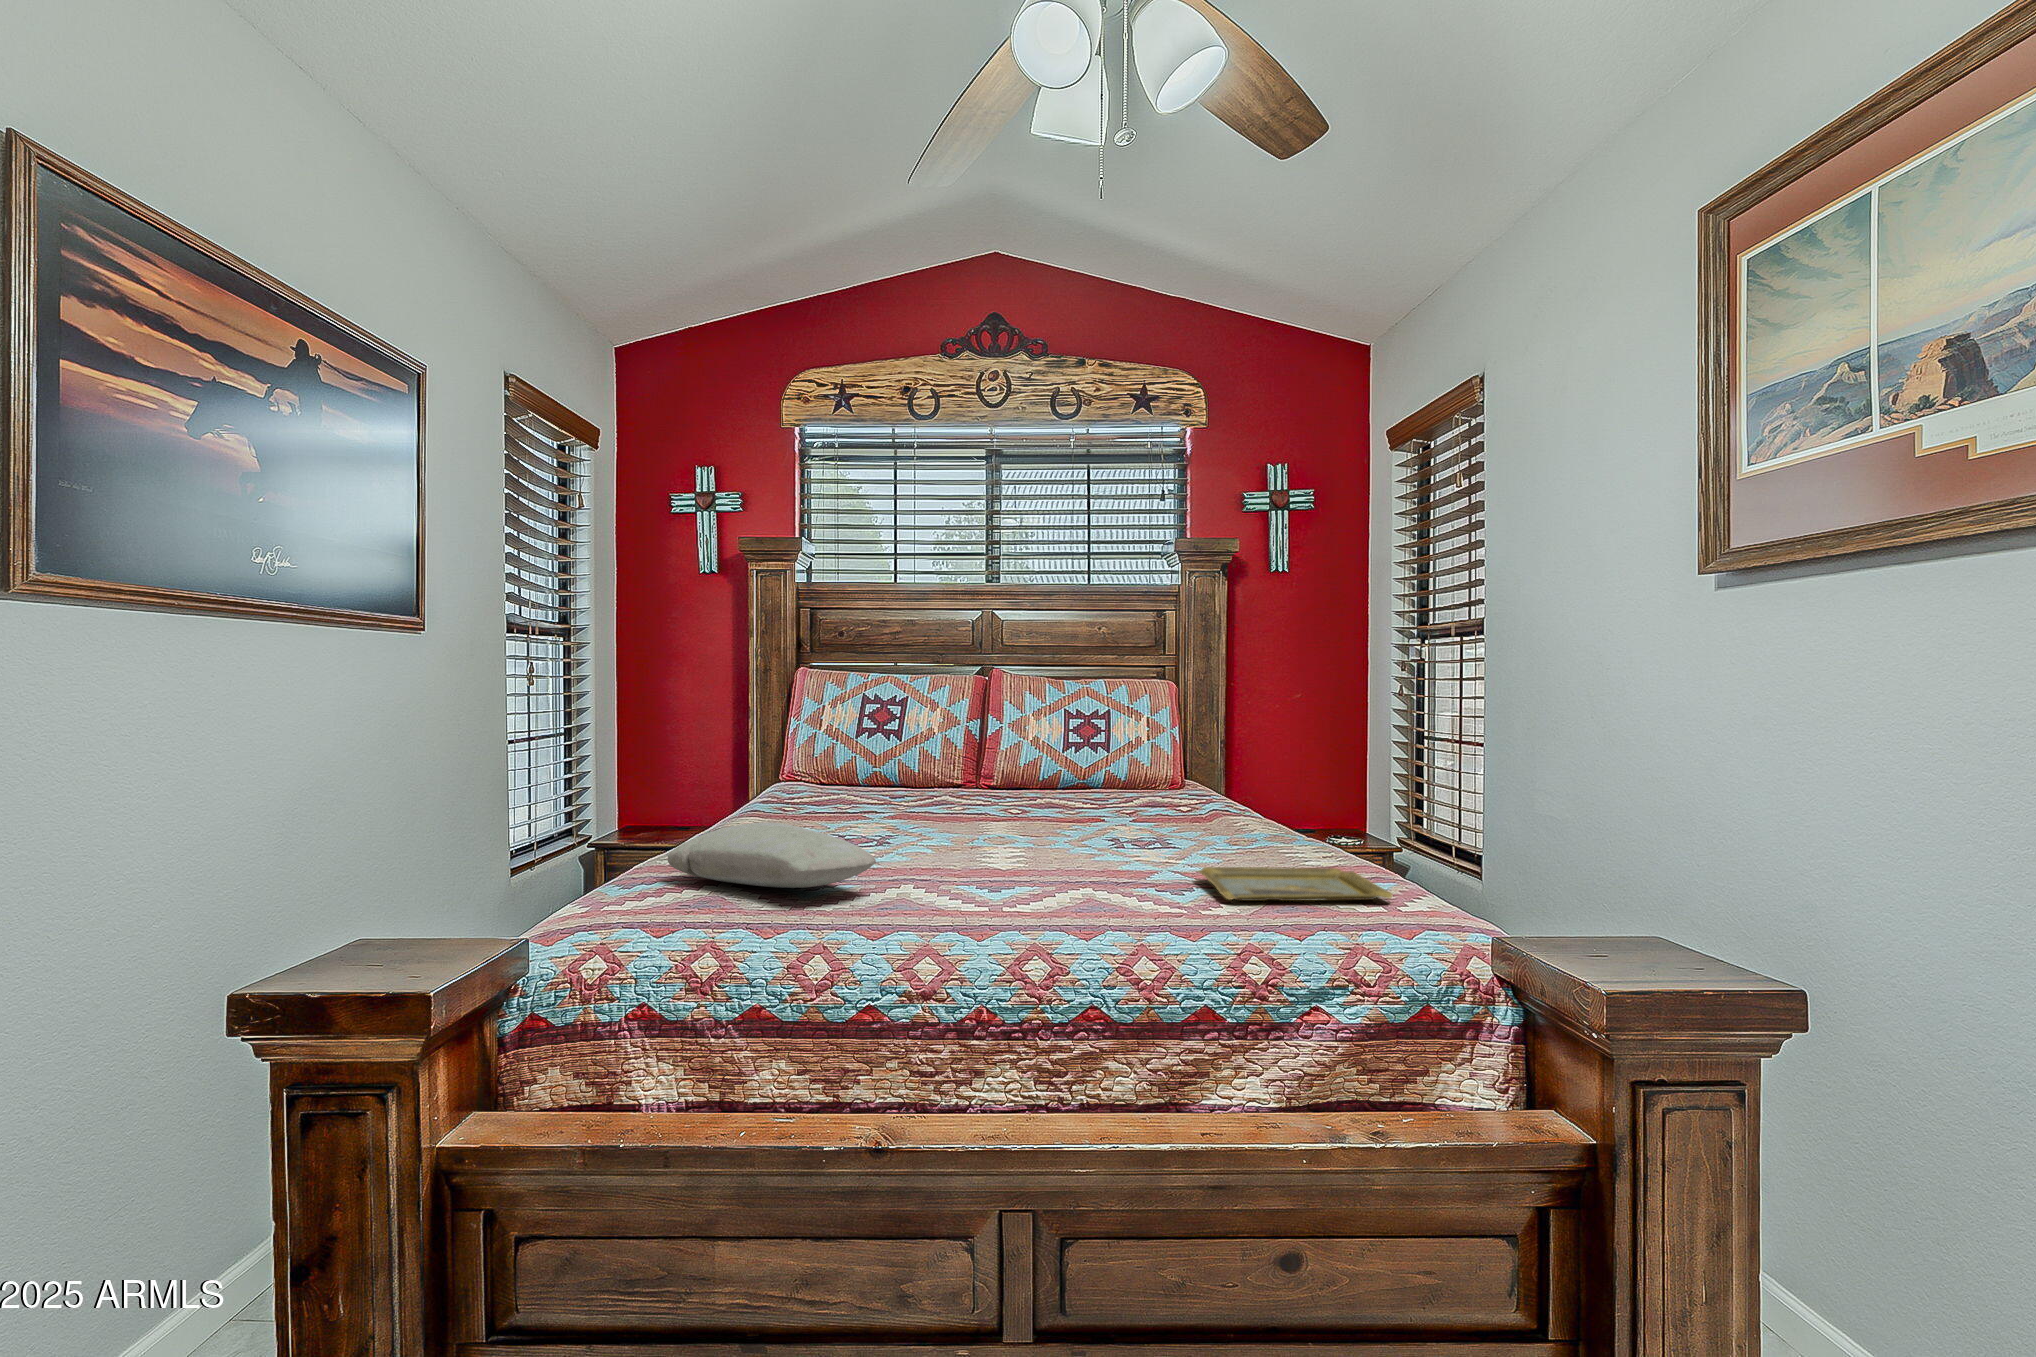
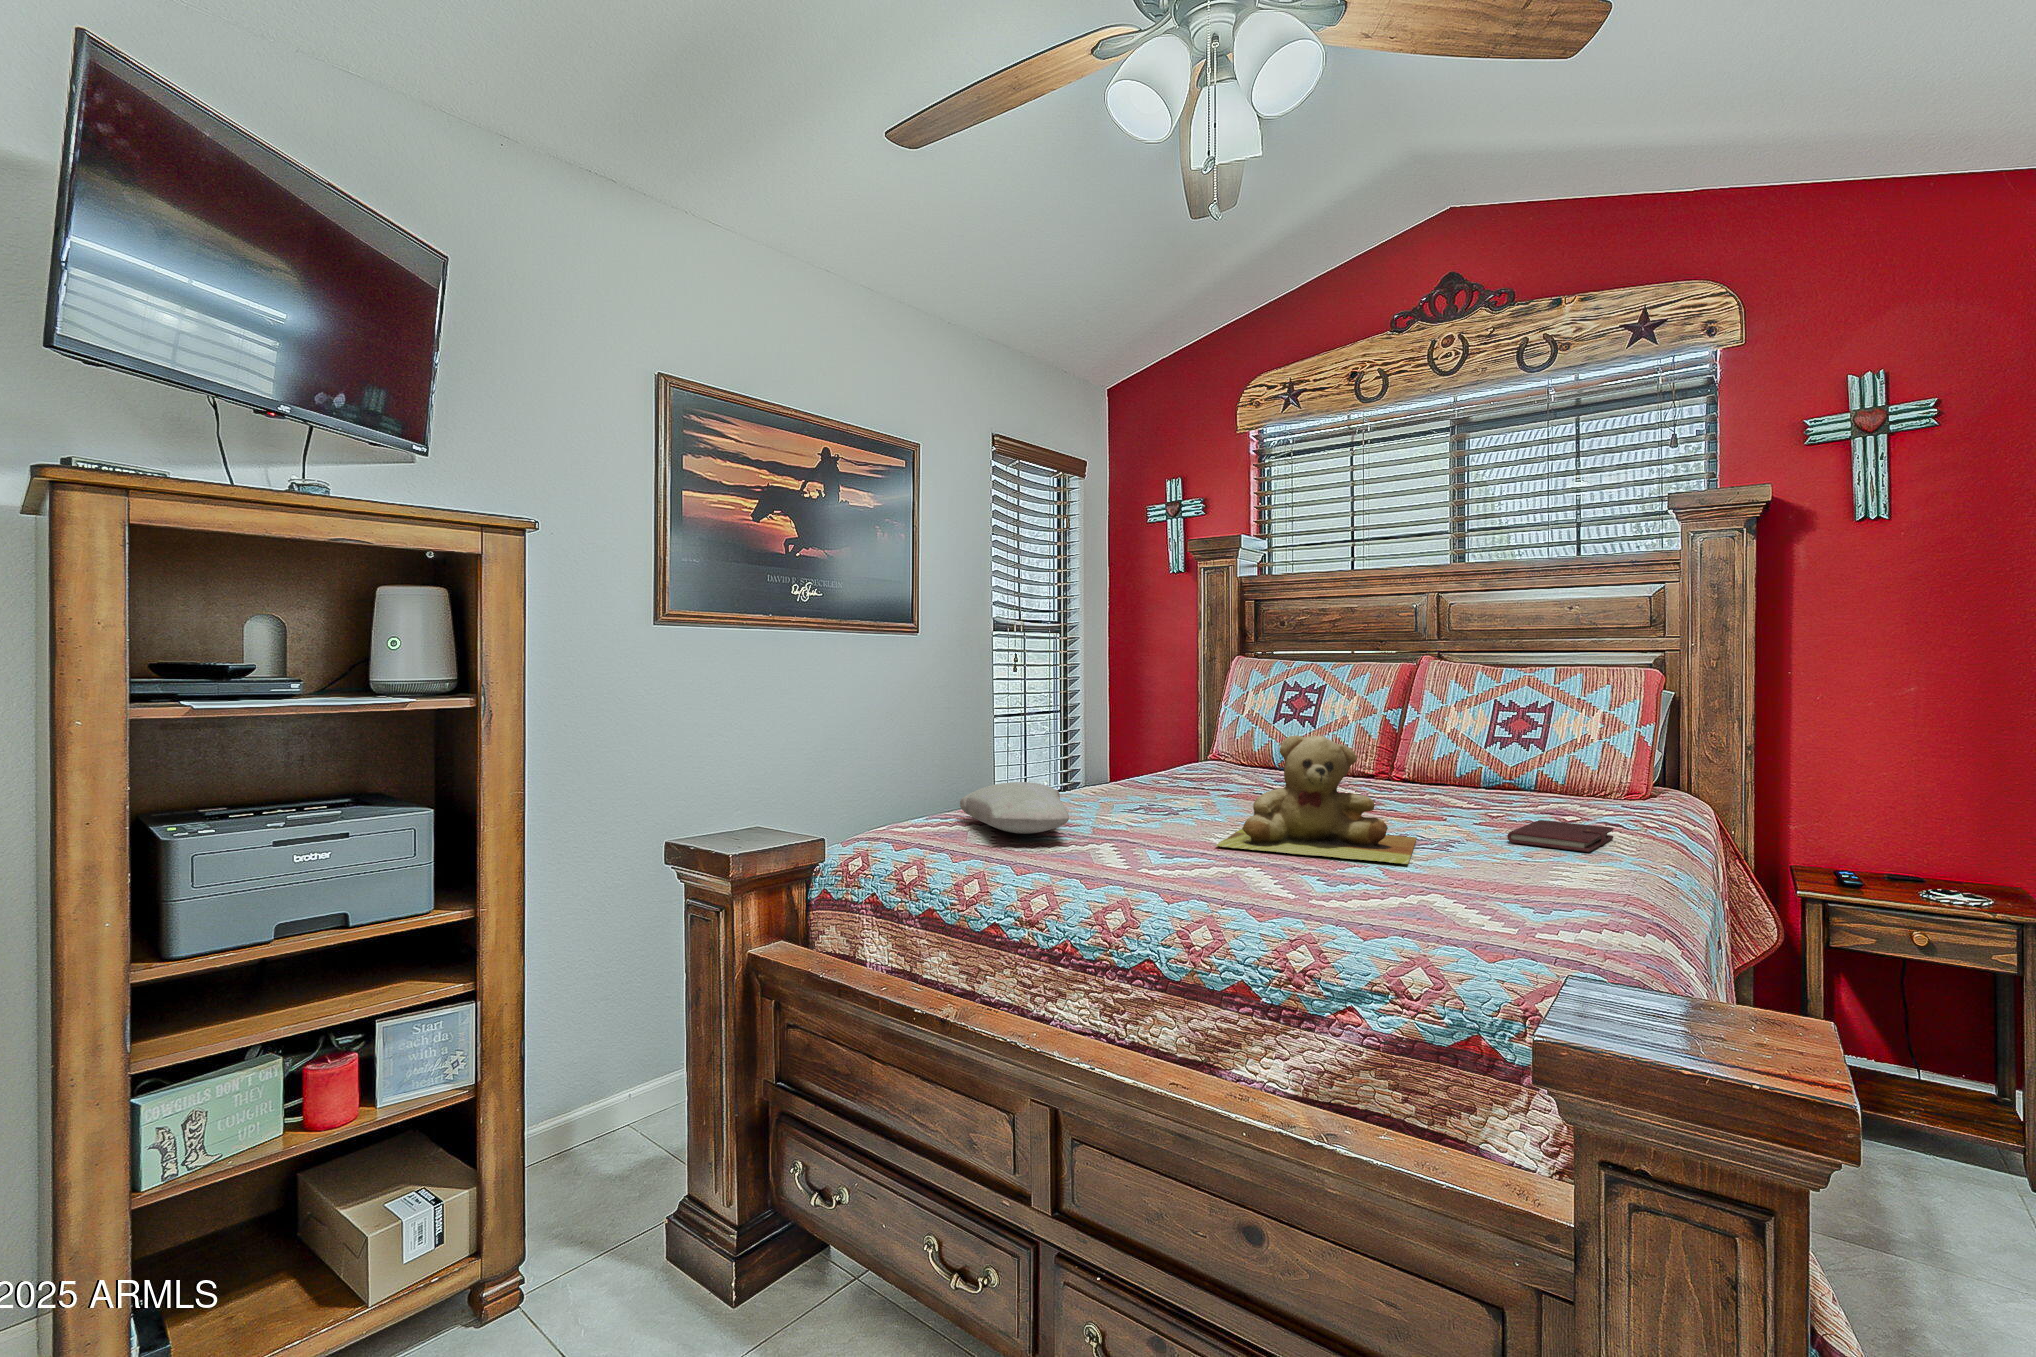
teddy bear: none [980,748,1192,872] -> present [1216,735,1417,864]
notebook: none [1189,815,1262,838] -> present [1507,820,1613,852]
tray: present [1199,867,1392,901] -> none [1348,864,1569,922]

